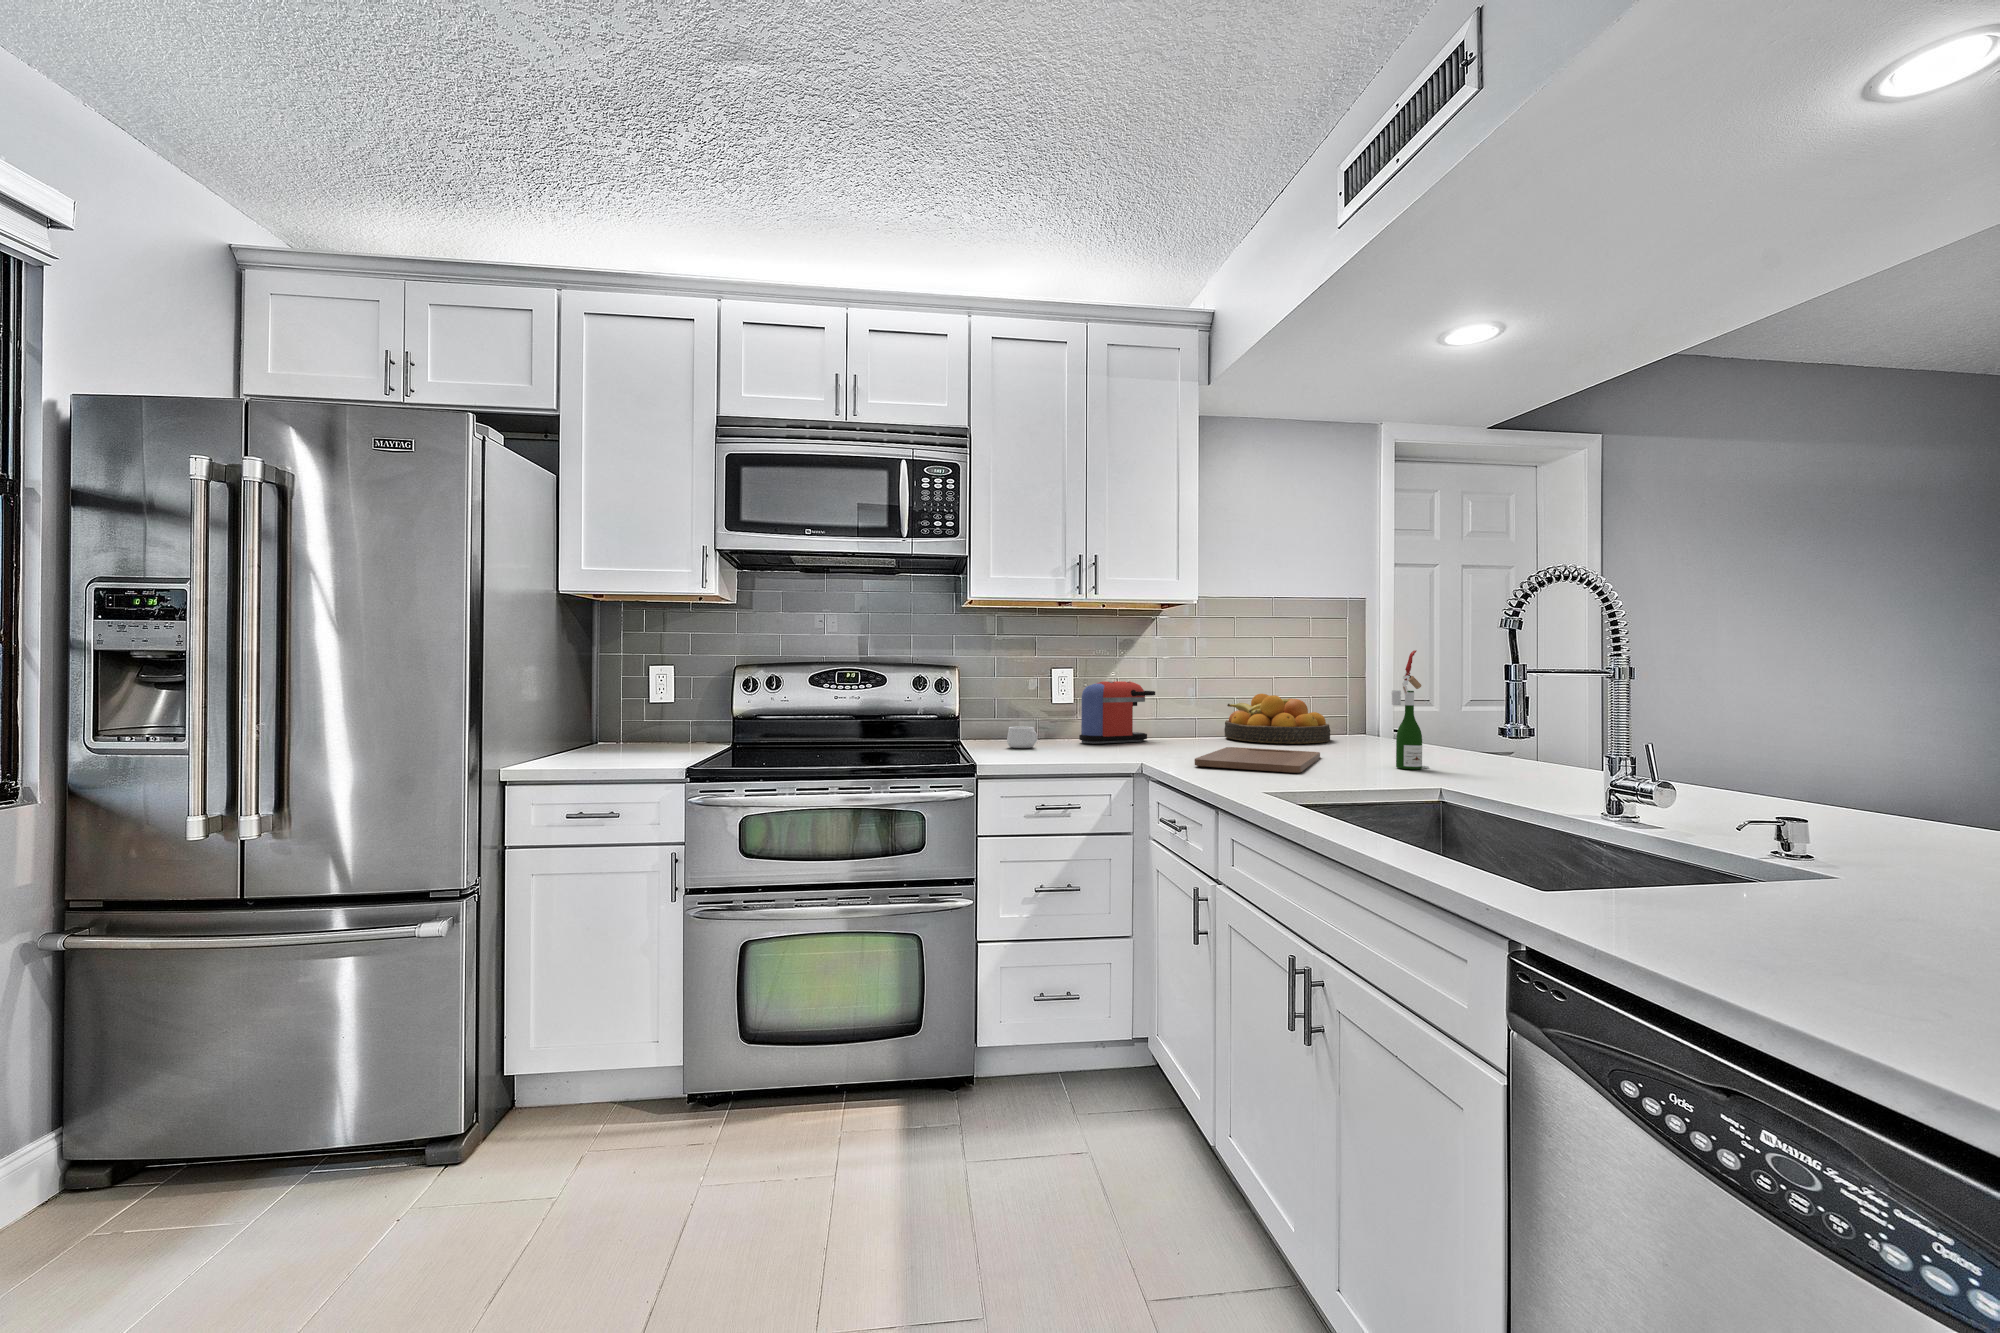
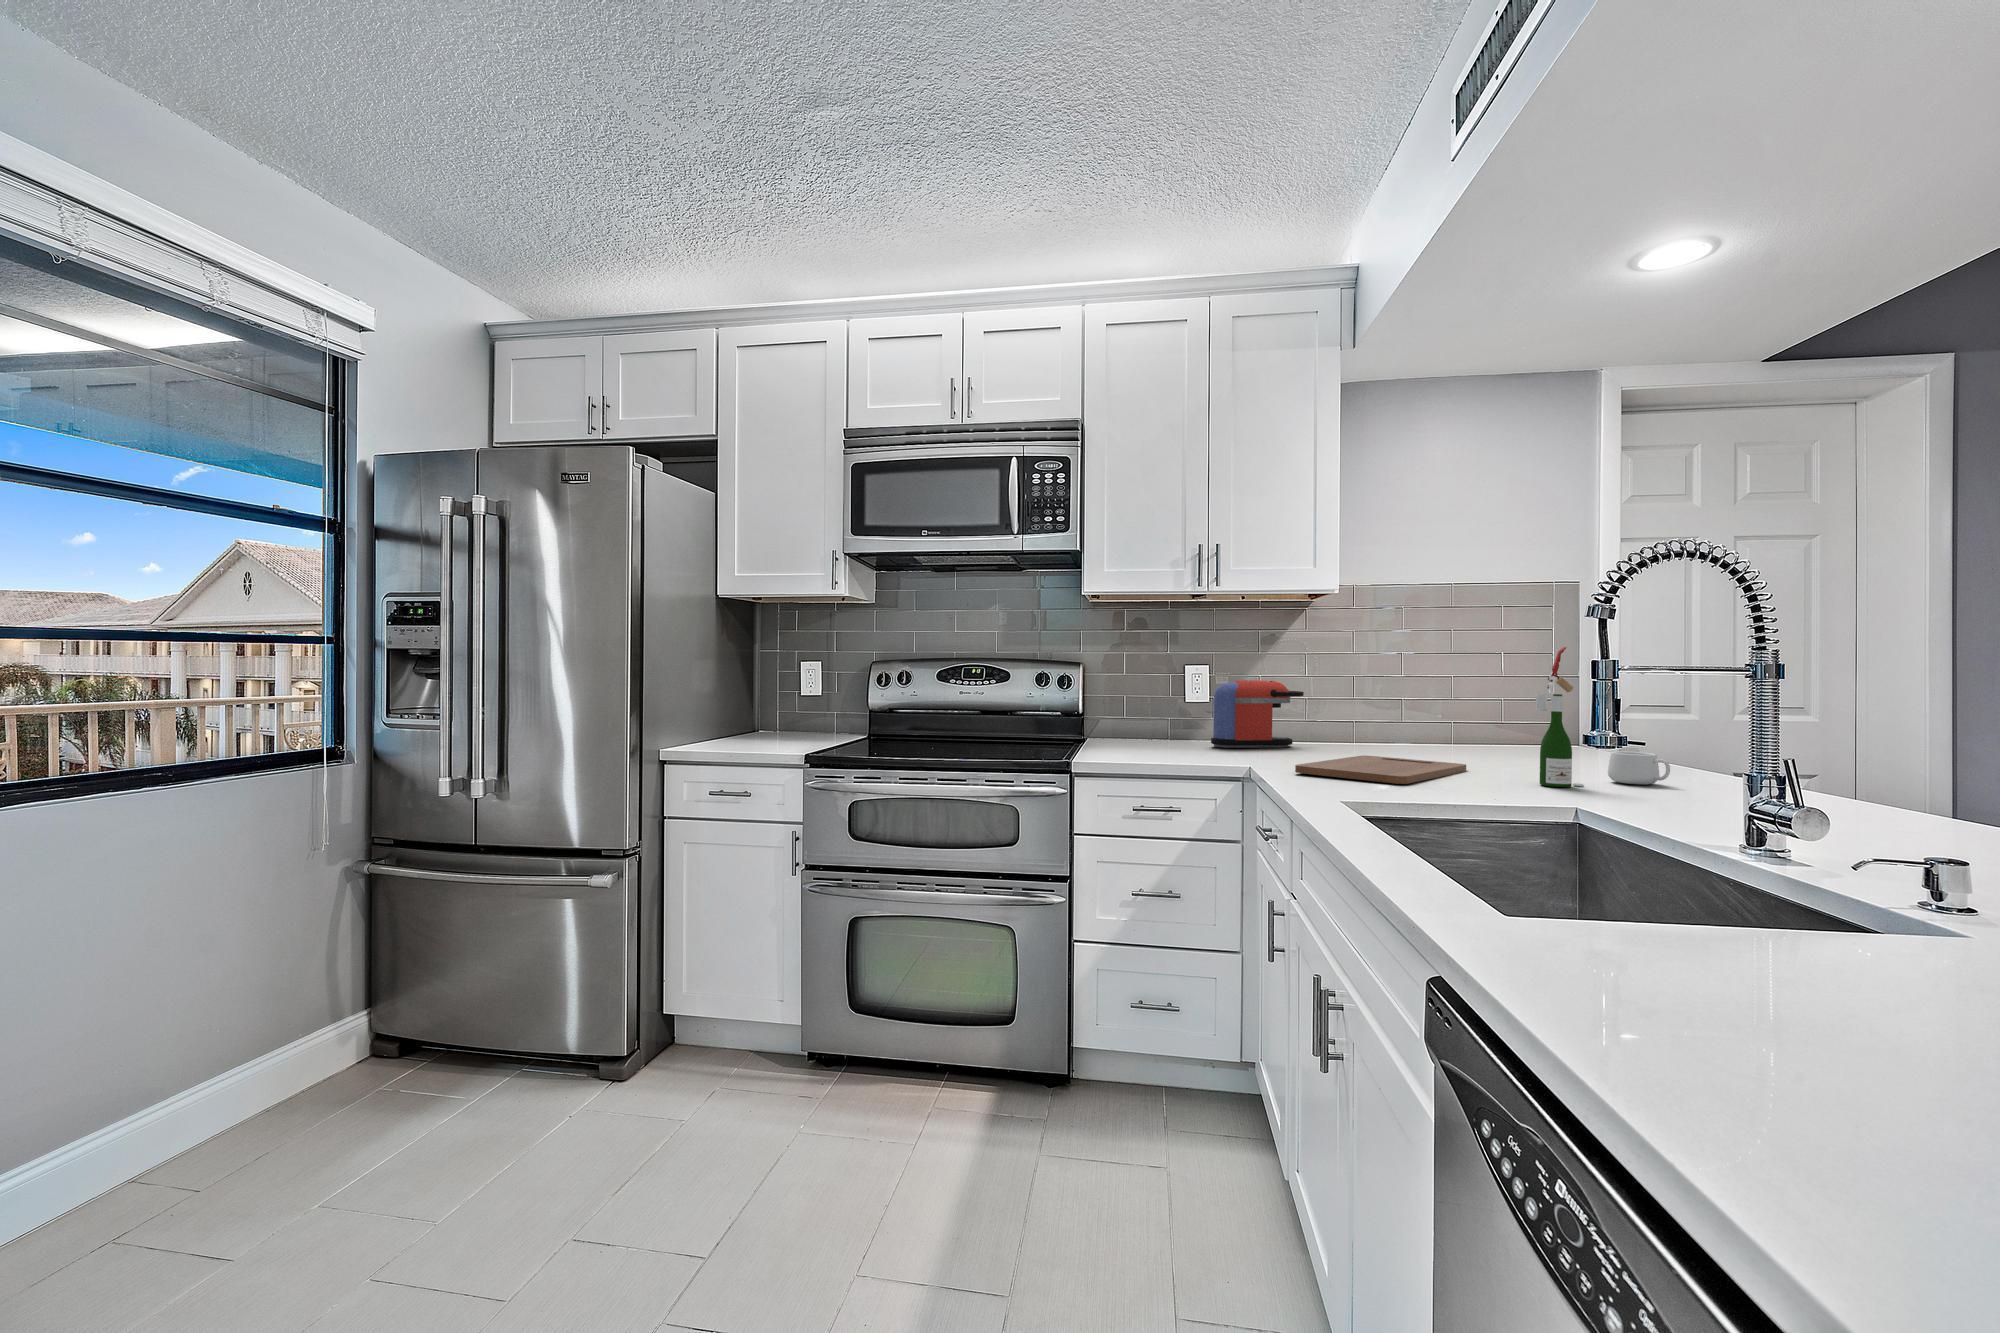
fruit bowl: present [1224,694,1330,744] -> none [1389,696,1520,756]
mug: present [1007,726,1037,748] -> present [1608,751,1670,785]

